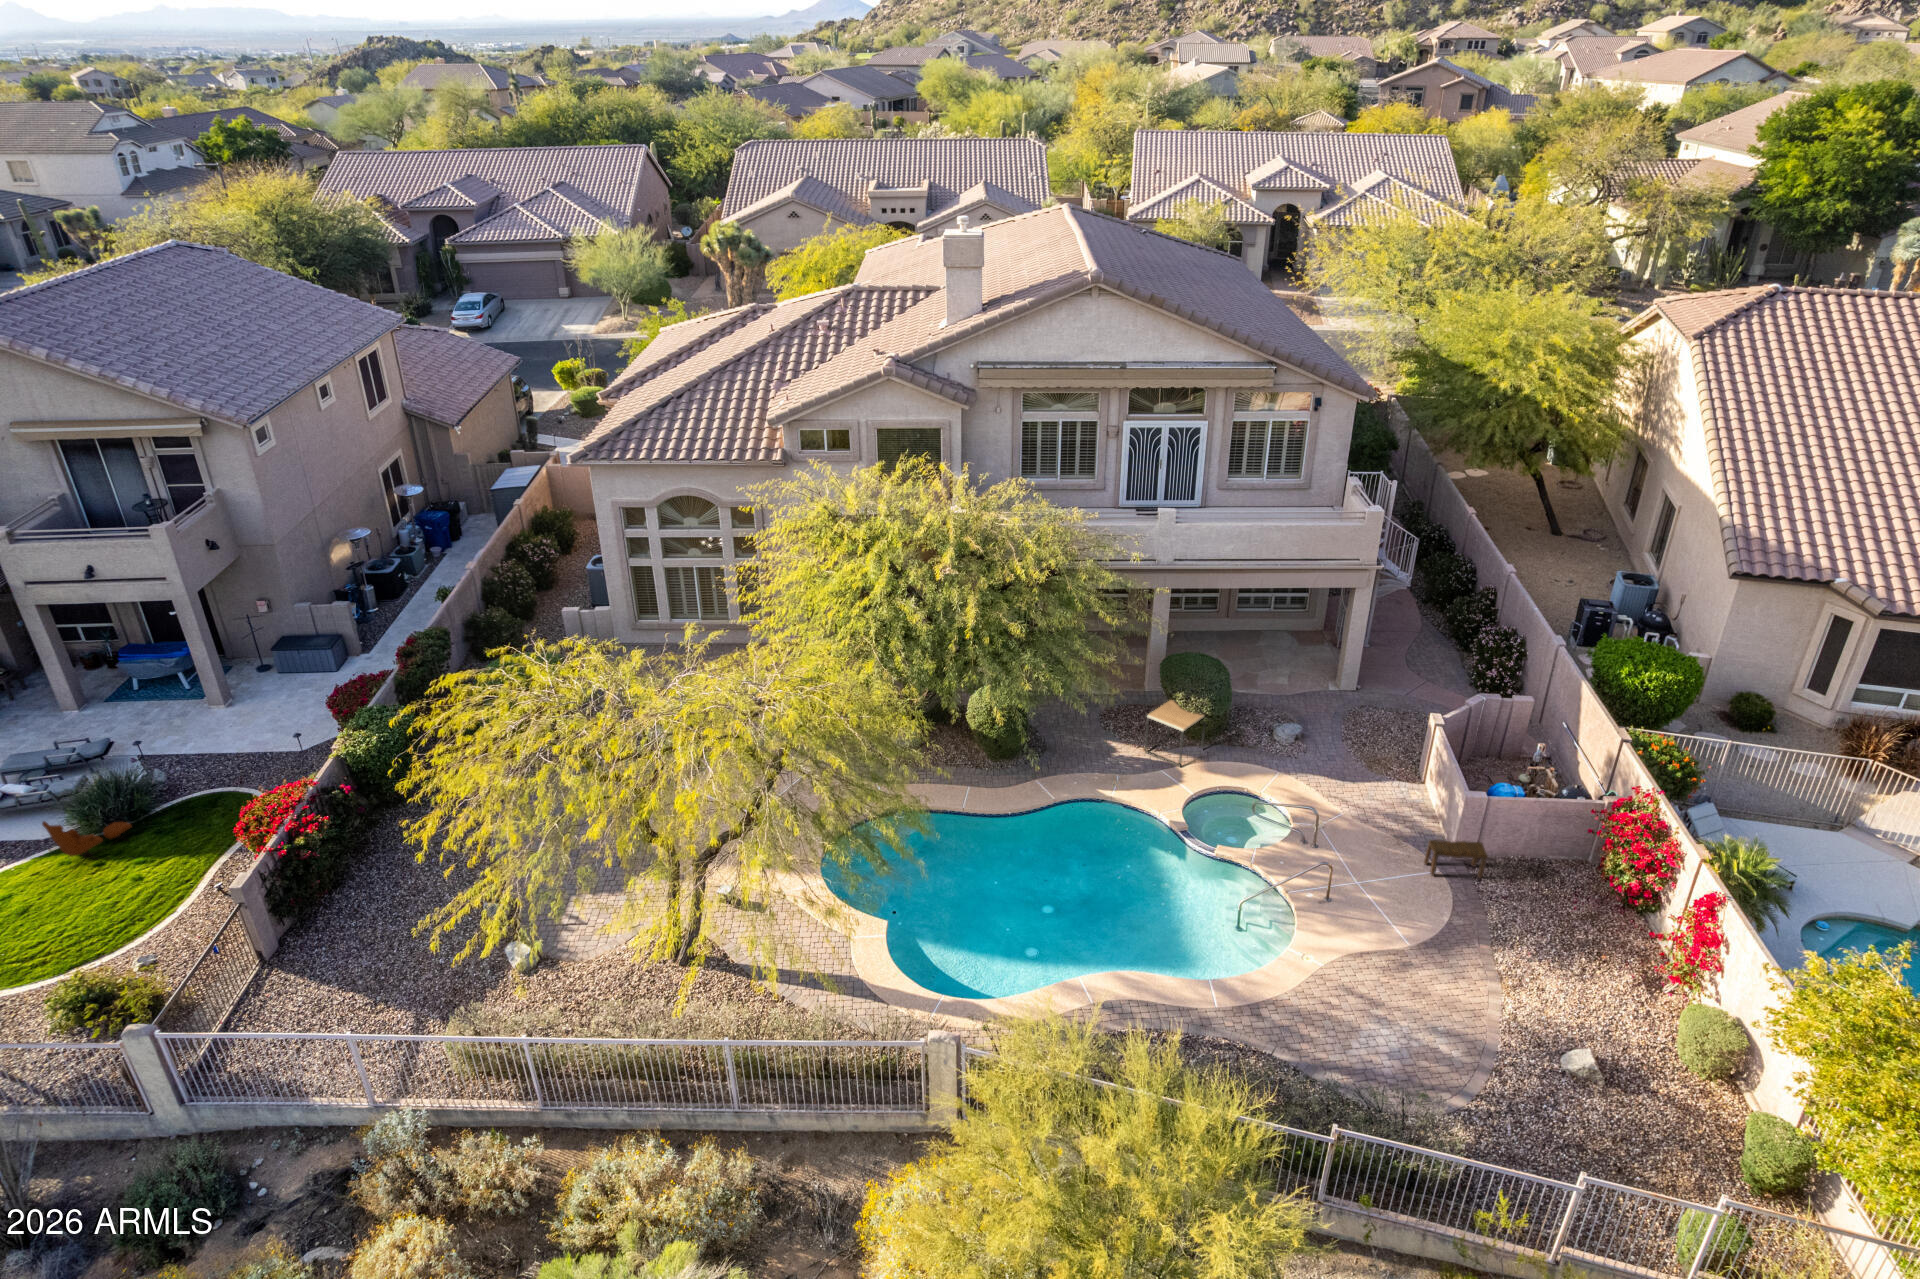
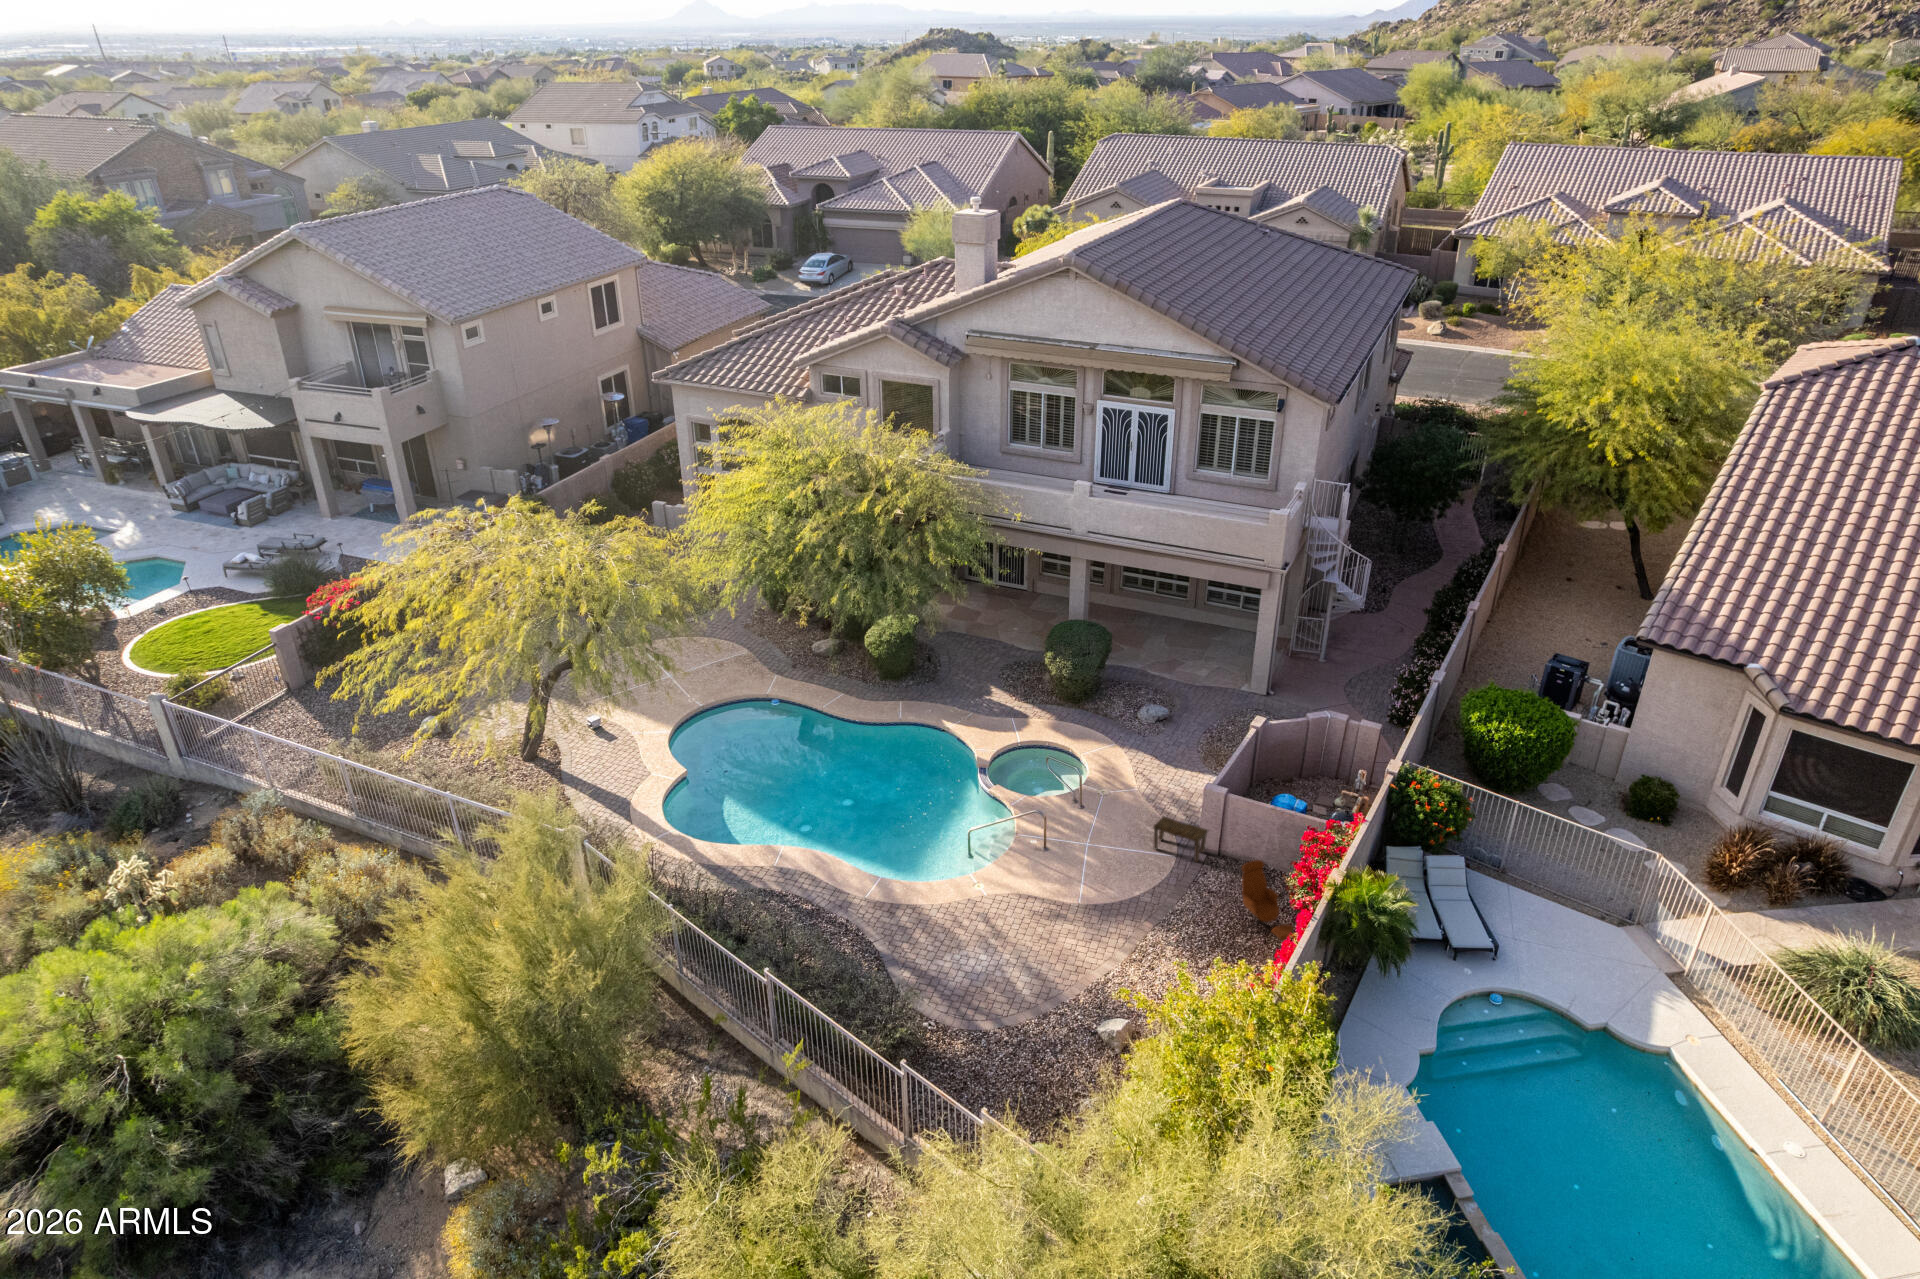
side table: present [1145,700,1206,767] -> none [1022,663,1075,723]
lounge chair: present [42,821,131,862] -> present [1242,860,1294,942]

